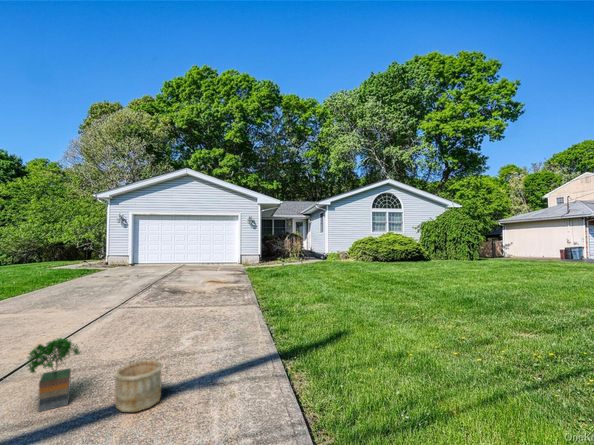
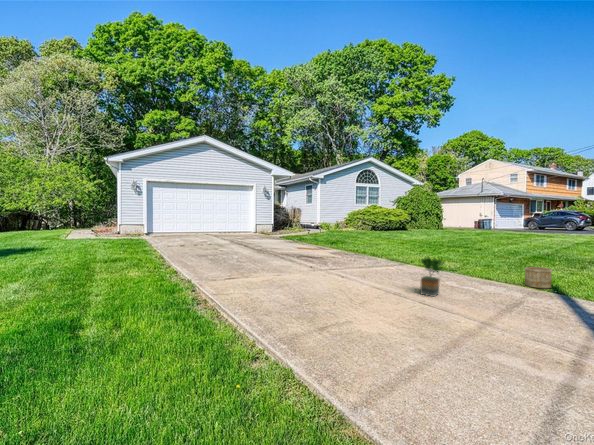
wooden bucket: present [114,360,162,412] -> present [525,267,552,288]

